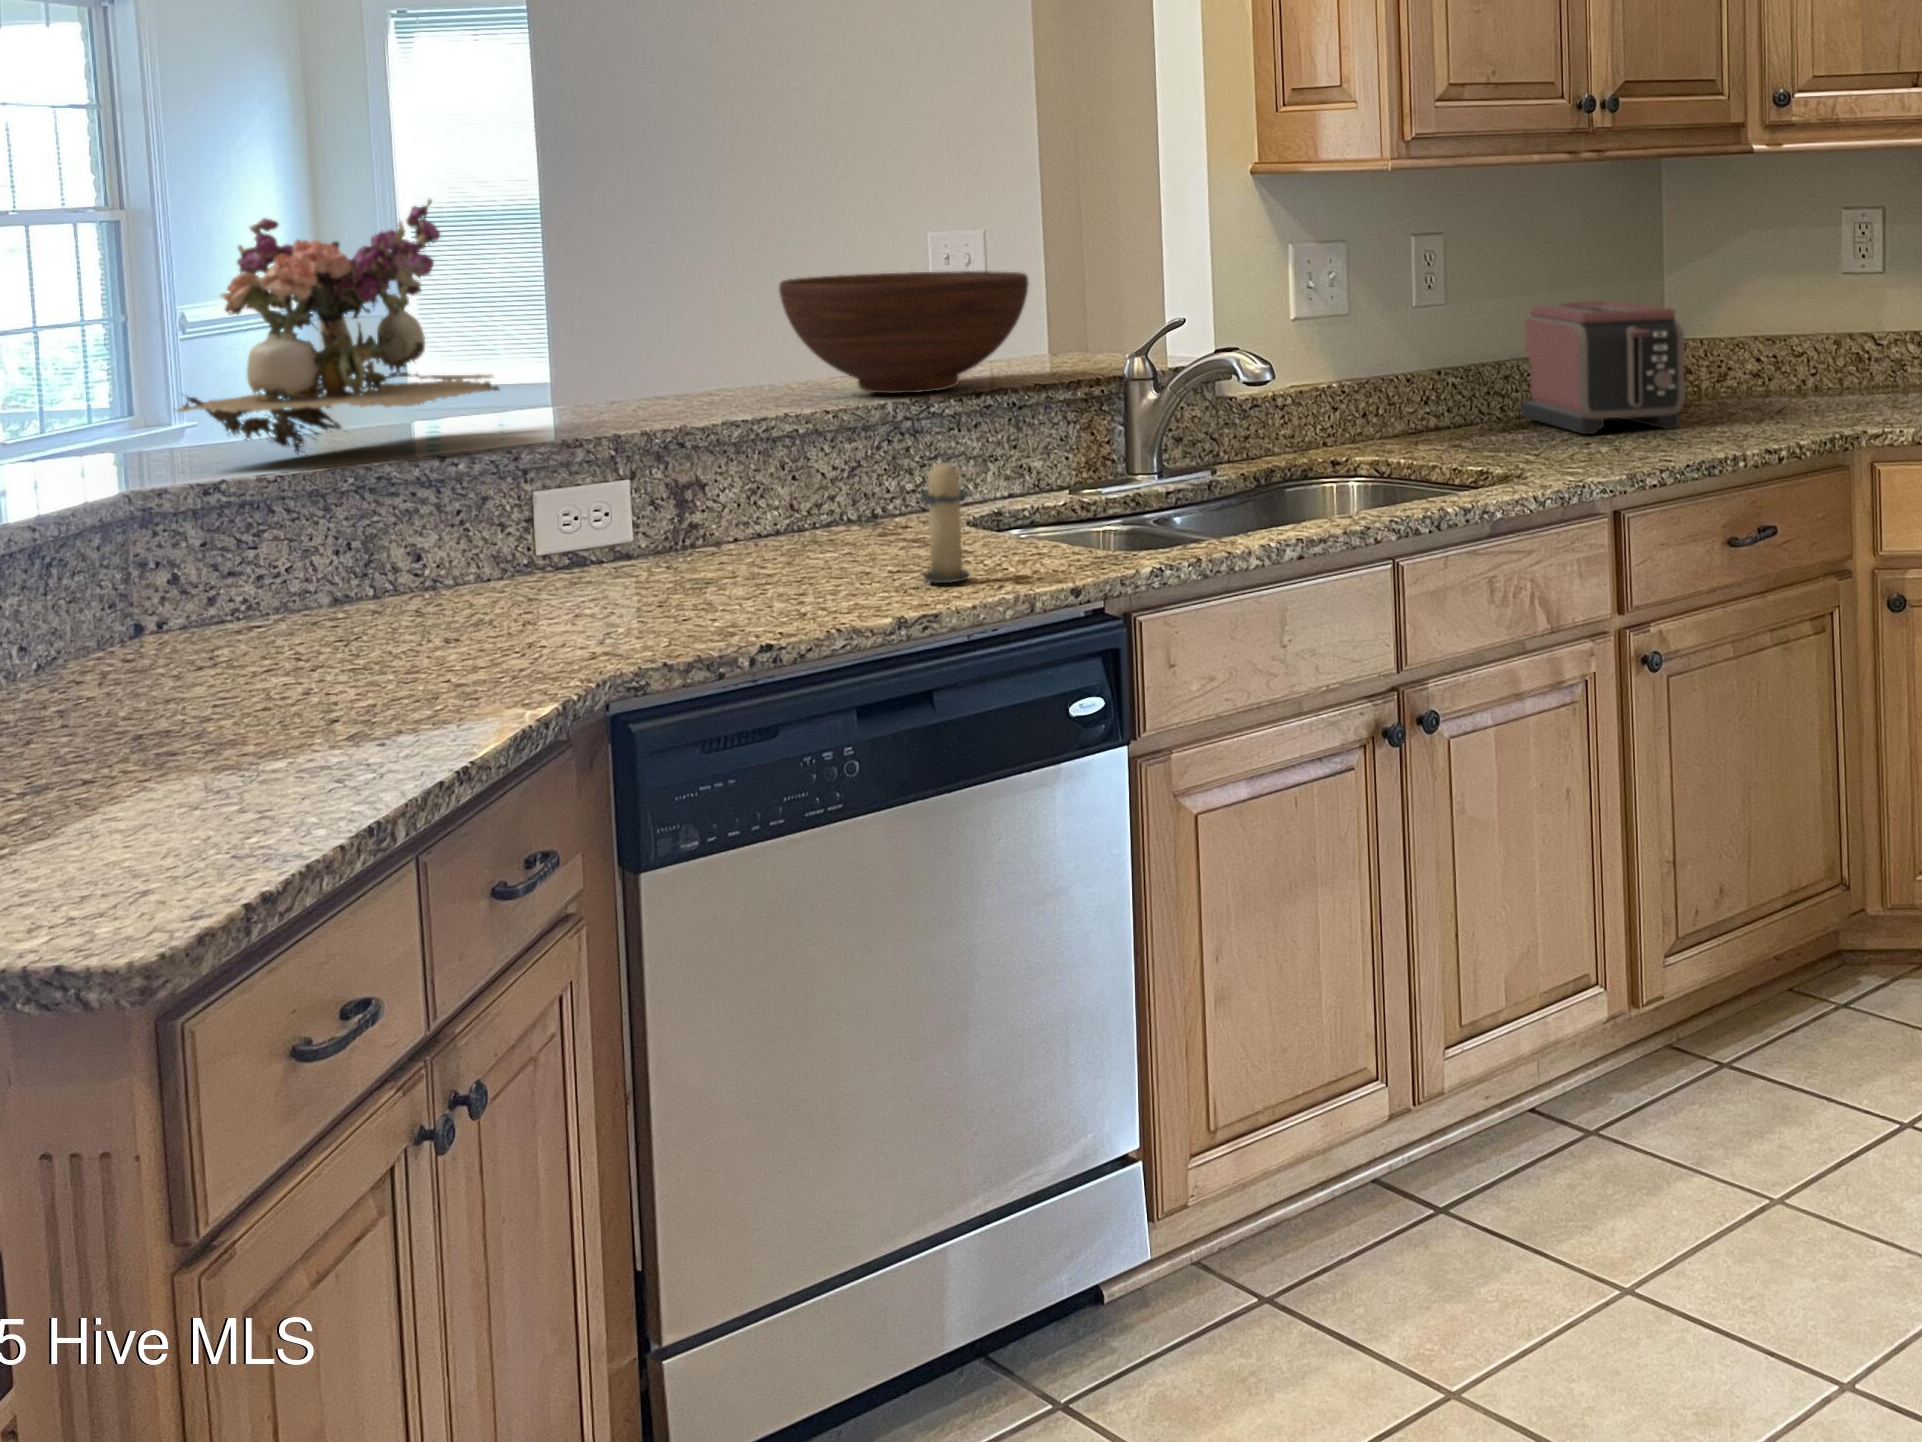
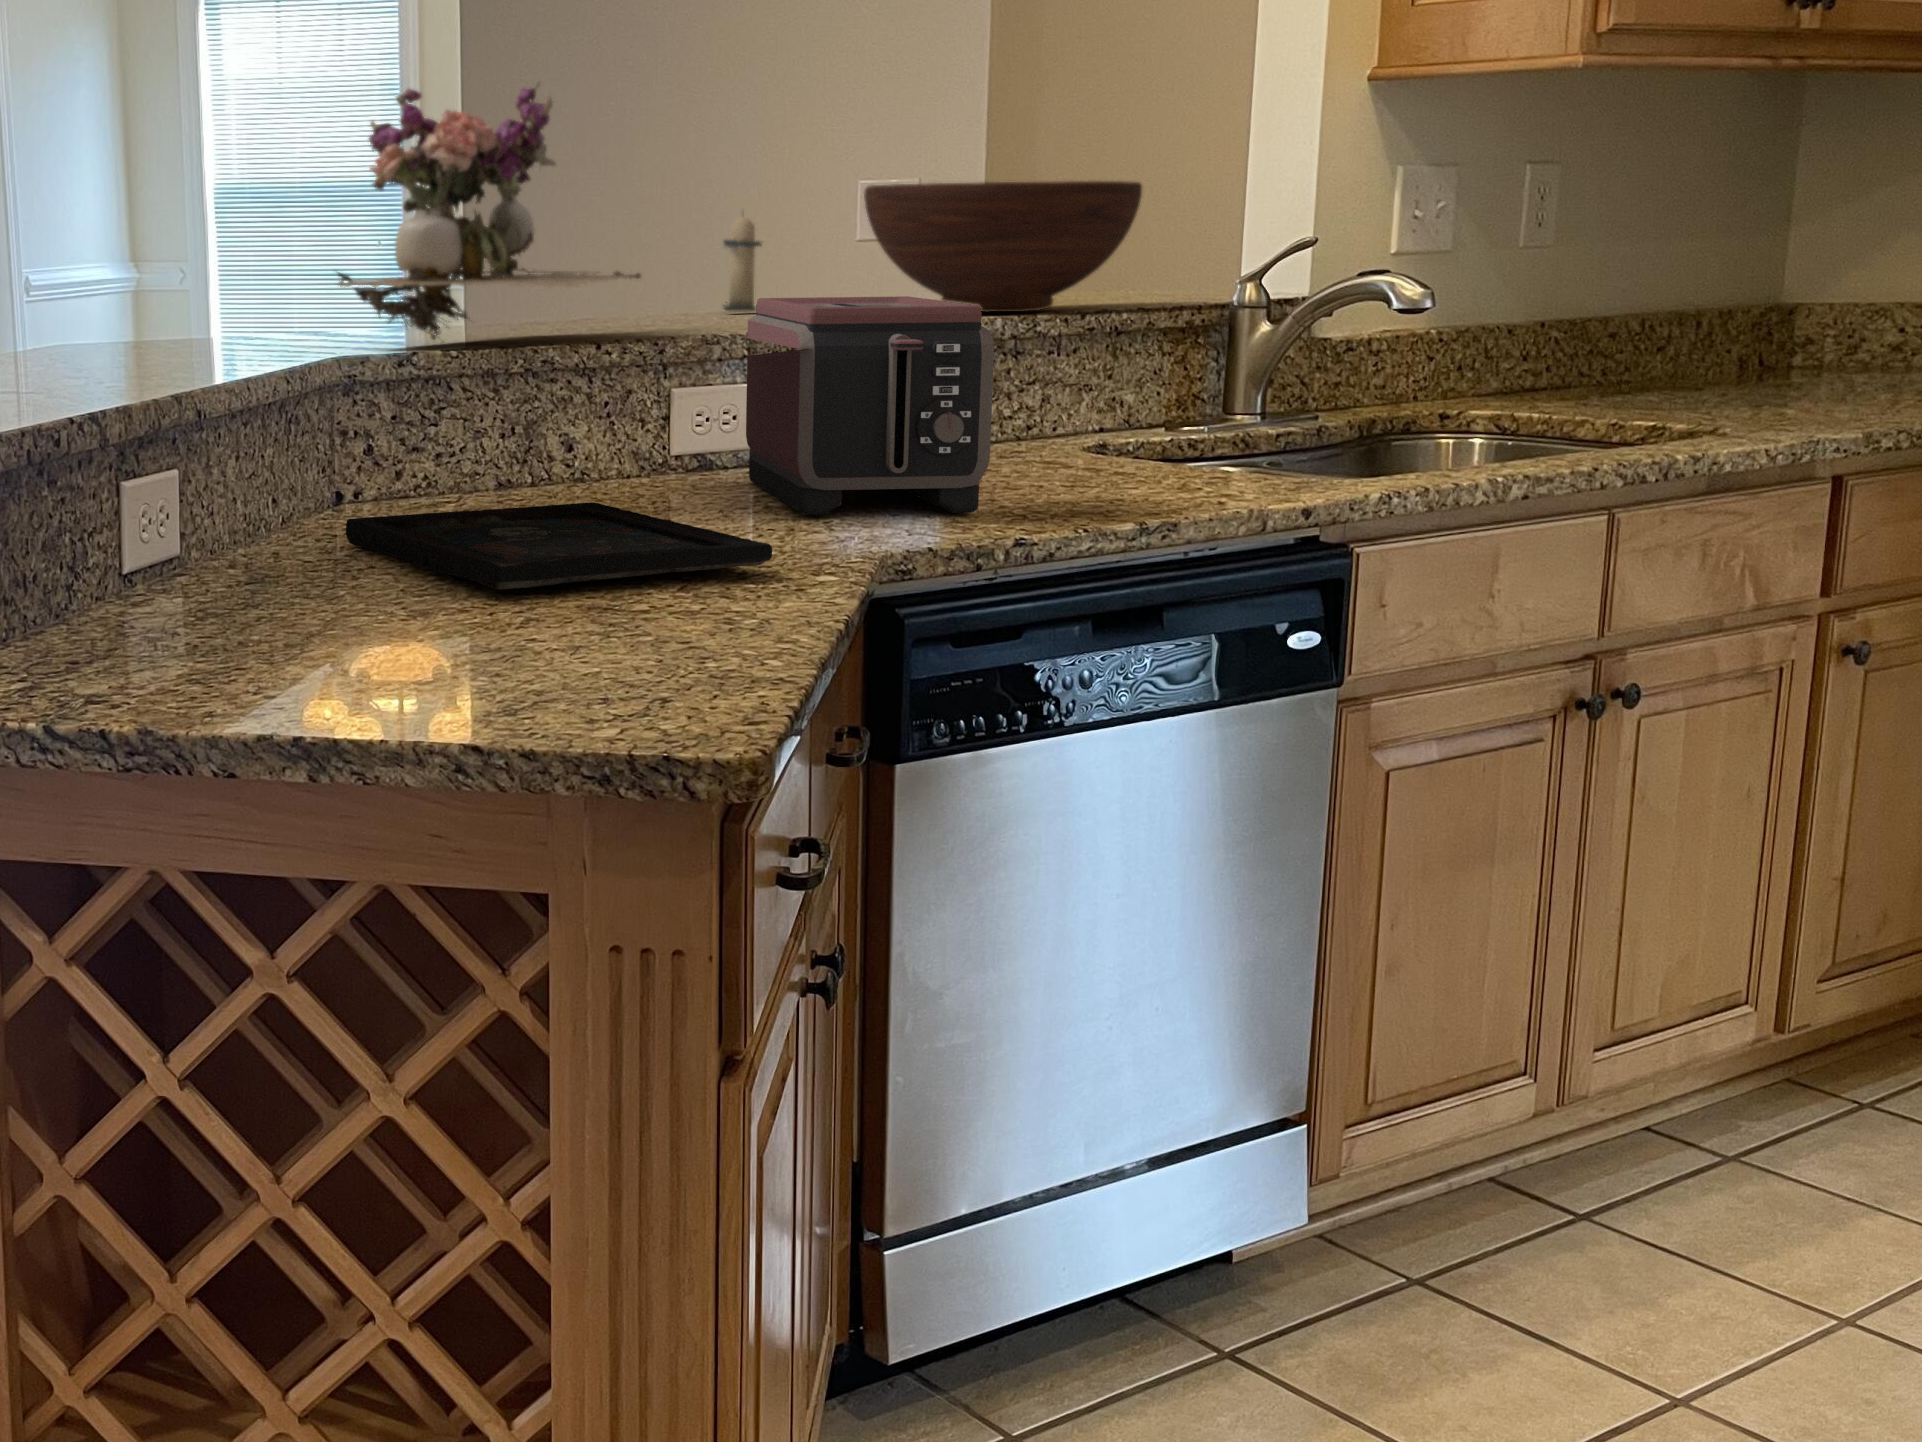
toaster: present [1520,301,1685,434] -> present [746,296,994,515]
candle: present [920,461,970,583] -> present [723,216,761,312]
tray: none [85,628,461,752] -> present [346,502,772,589]

